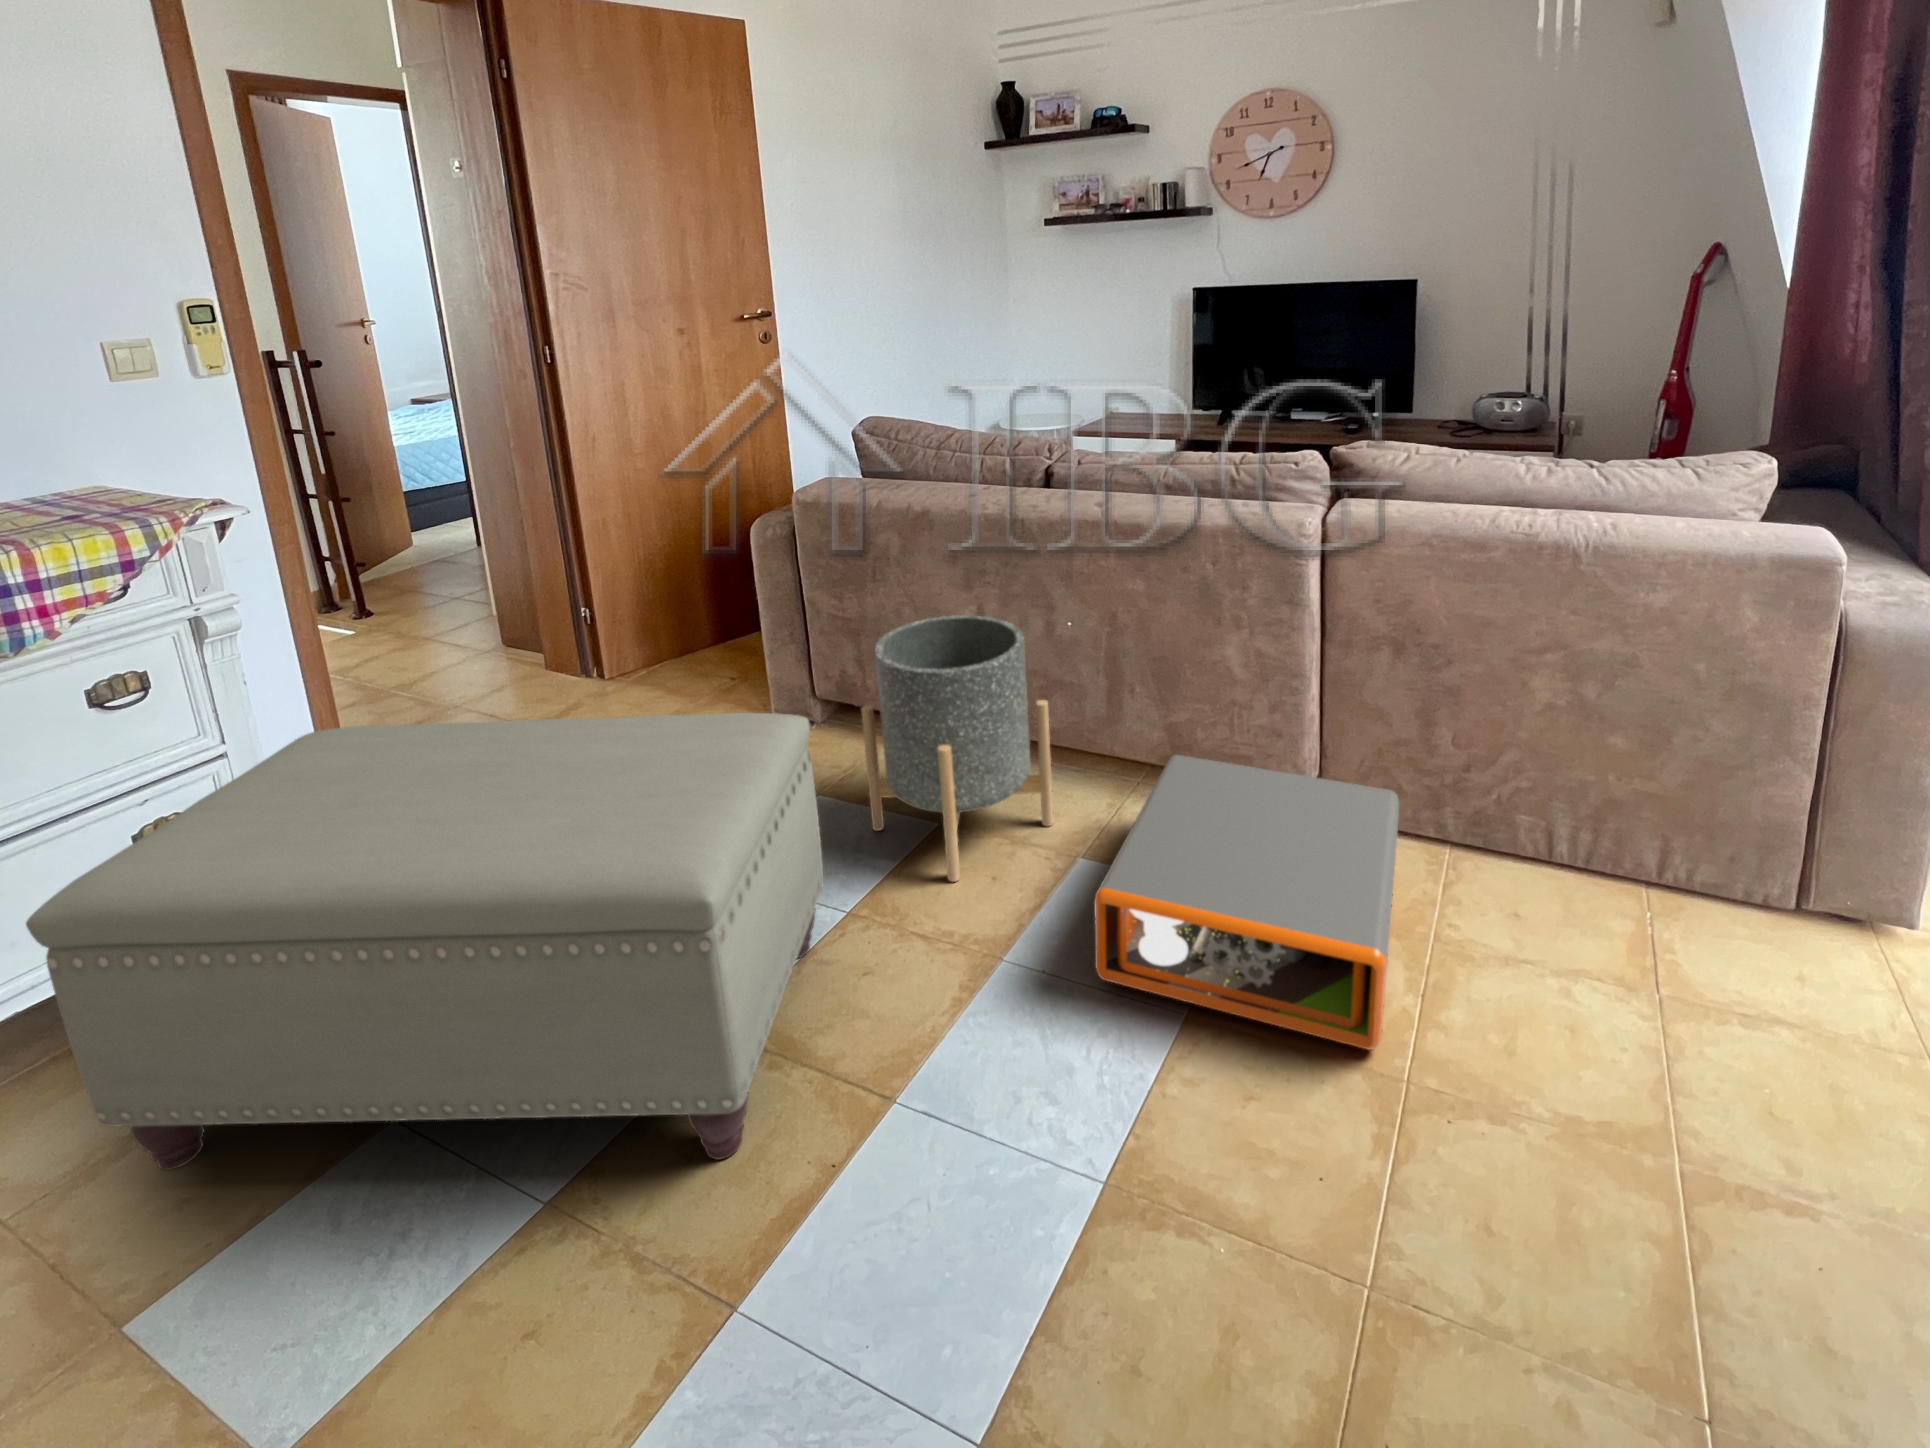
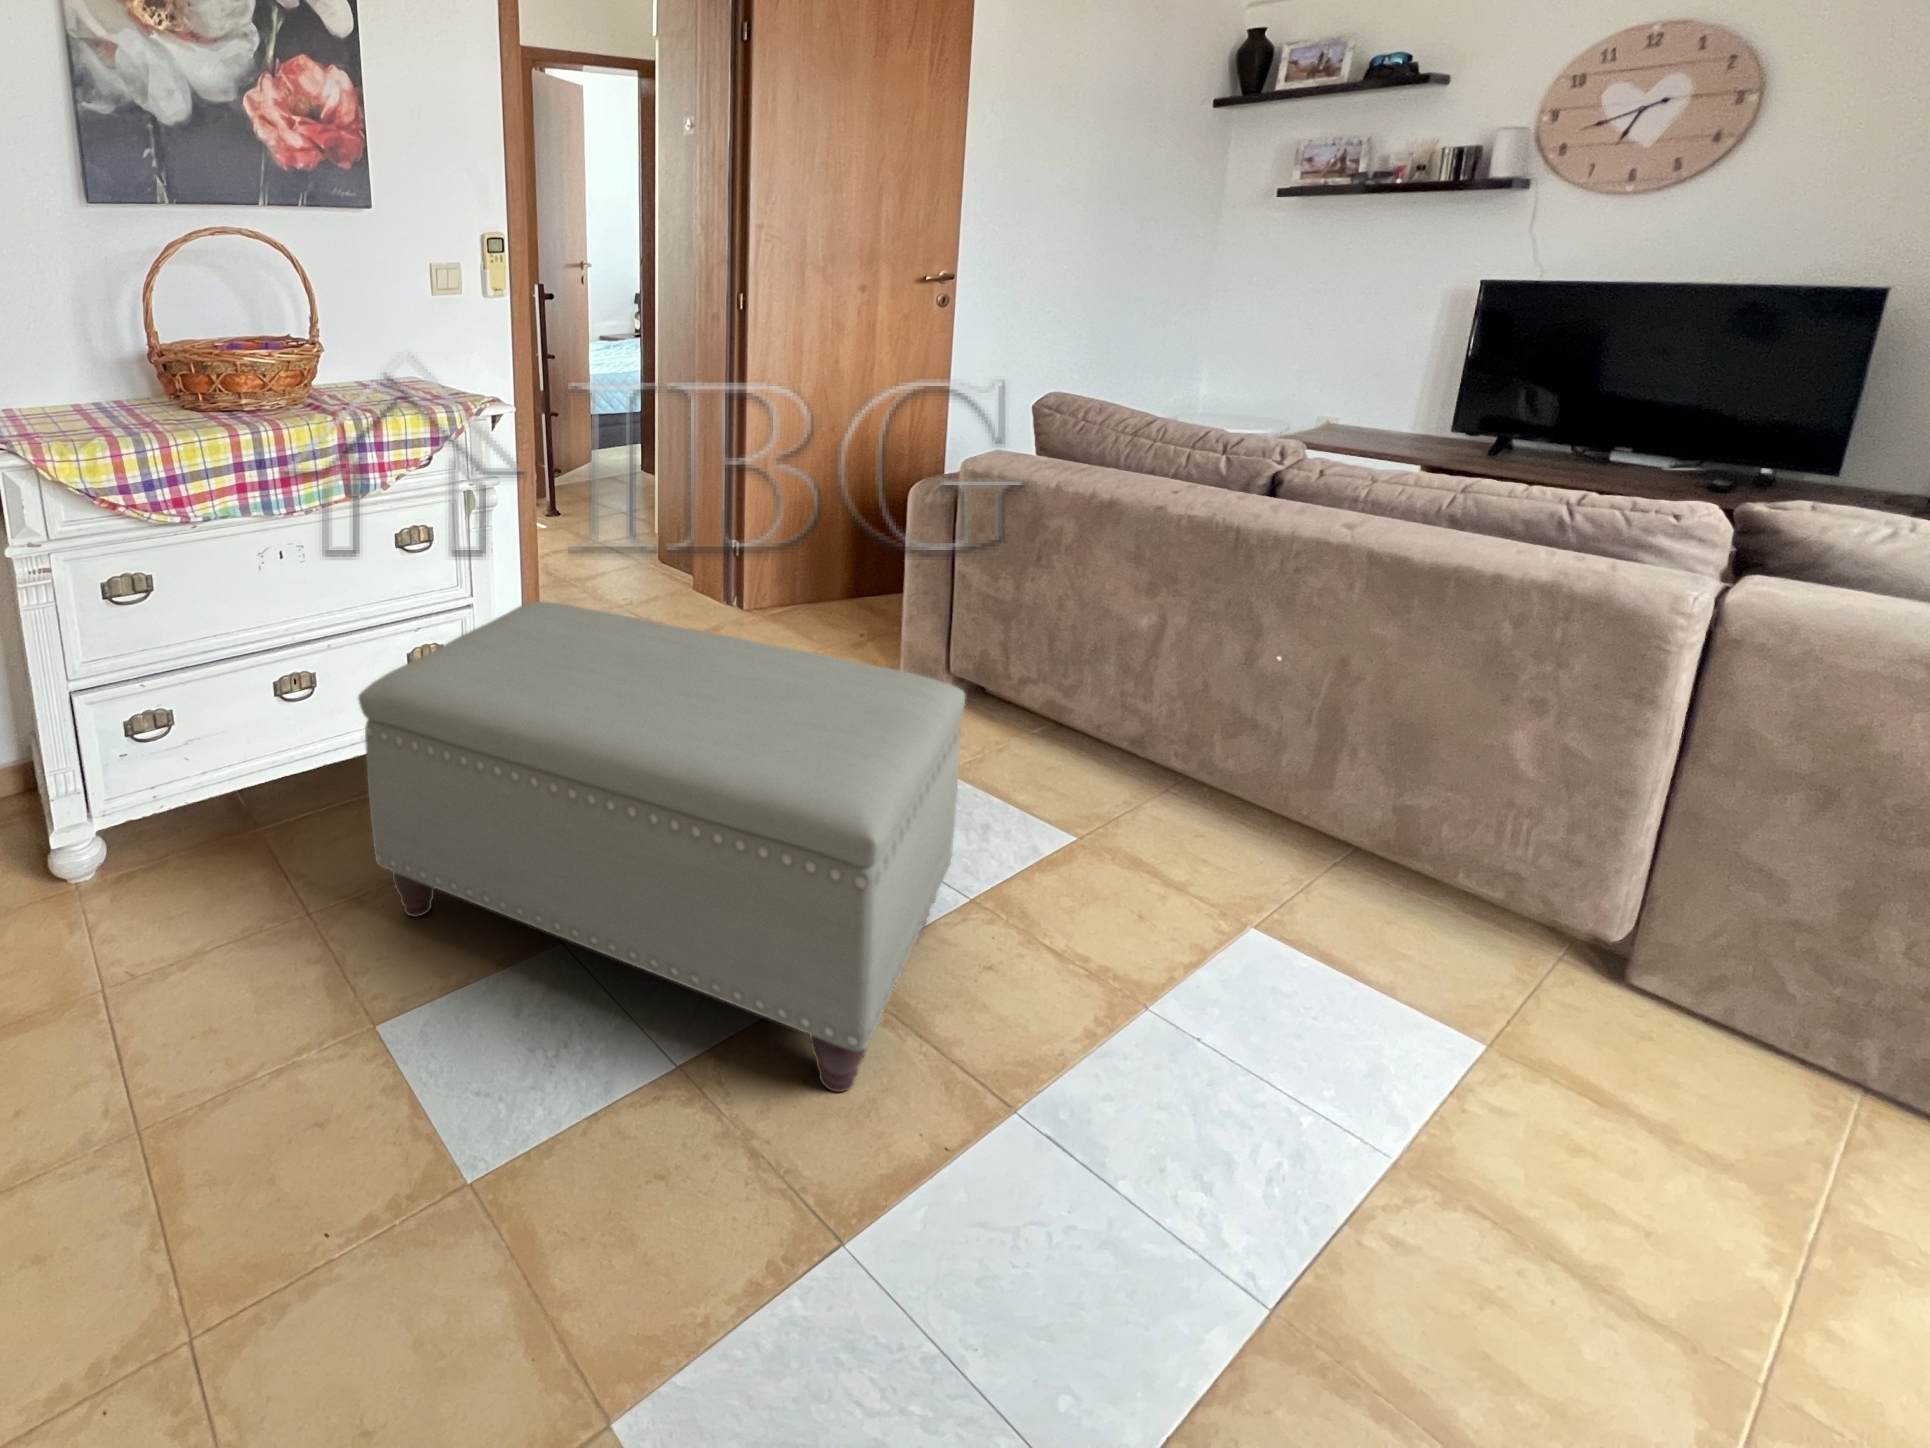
planter: present [862,615,1054,882] -> none [996,619,1235,909]
storage box: present [1094,755,1399,1050] -> none [1271,849,1793,1325]

